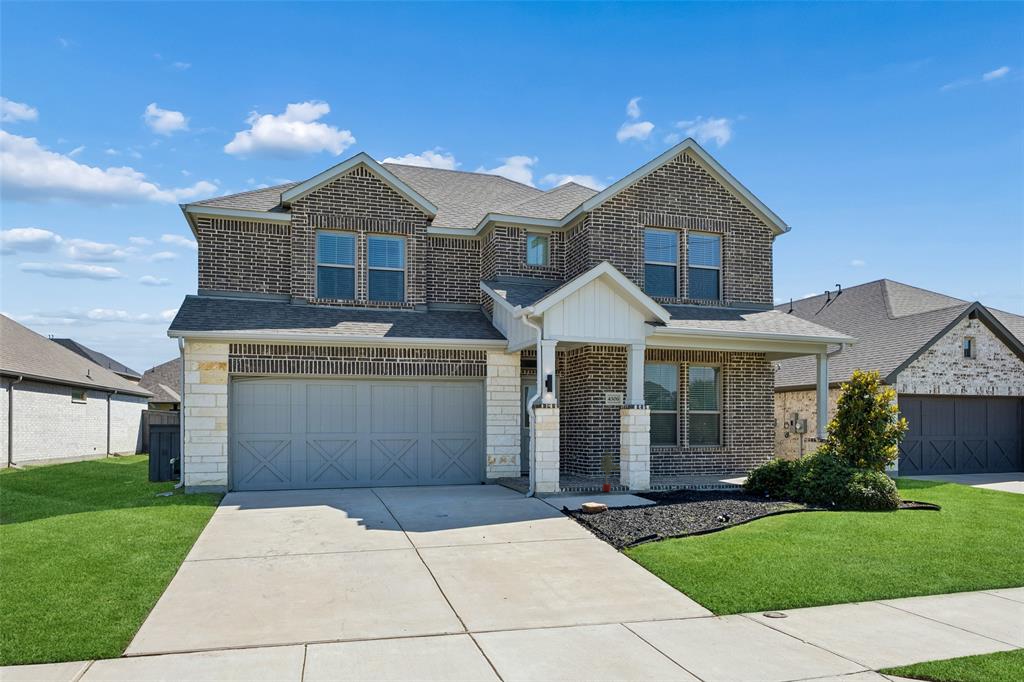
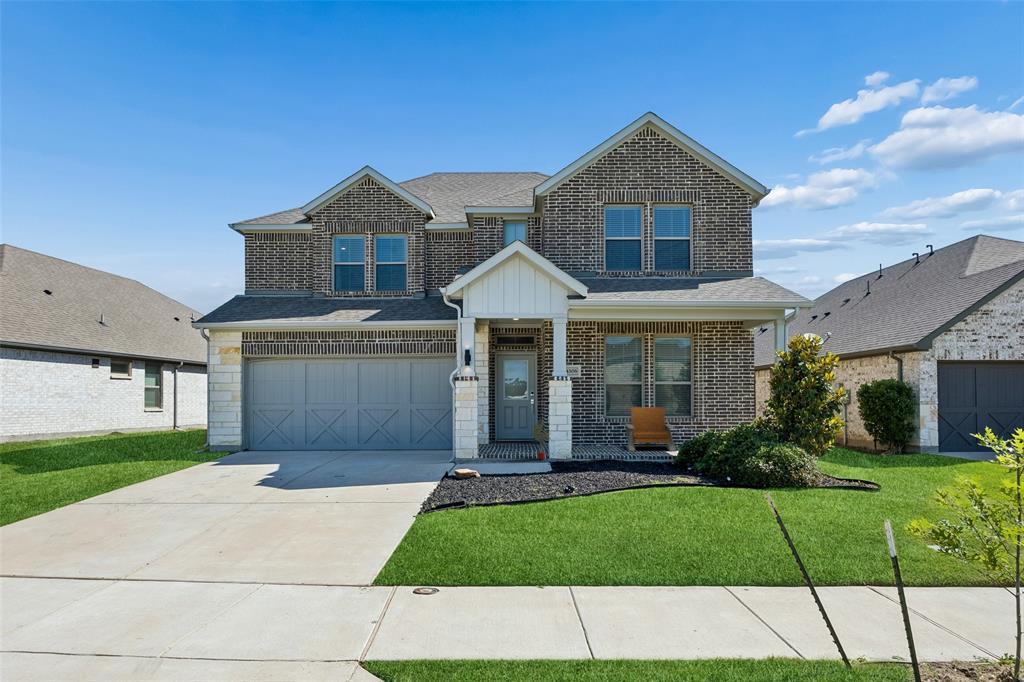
lounge chair: none [655,437,713,482] -> present [625,407,676,451]

